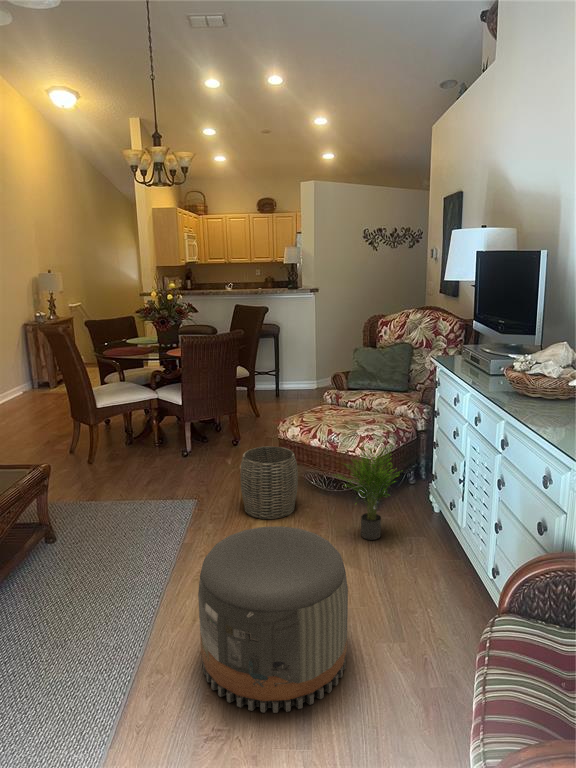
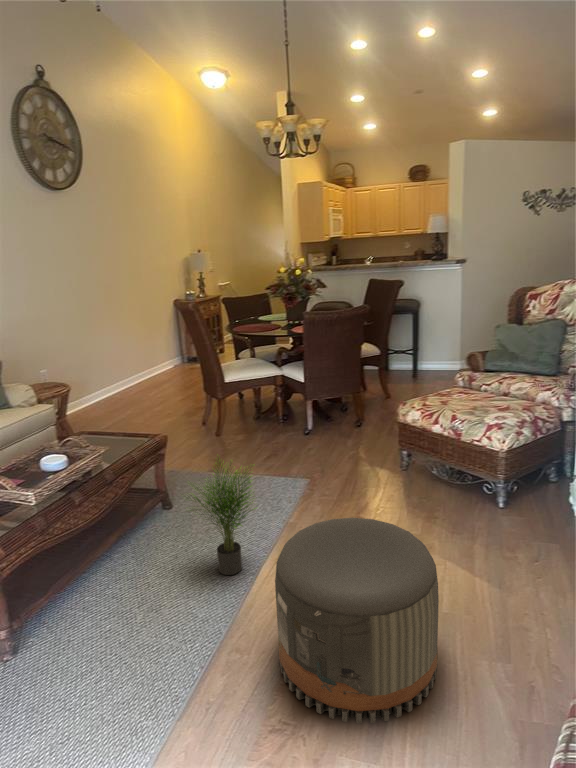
woven basket: present [240,446,298,519] -> none [352,430,414,507]
potted plant: present [342,447,398,540] -> present [190,462,255,575]

